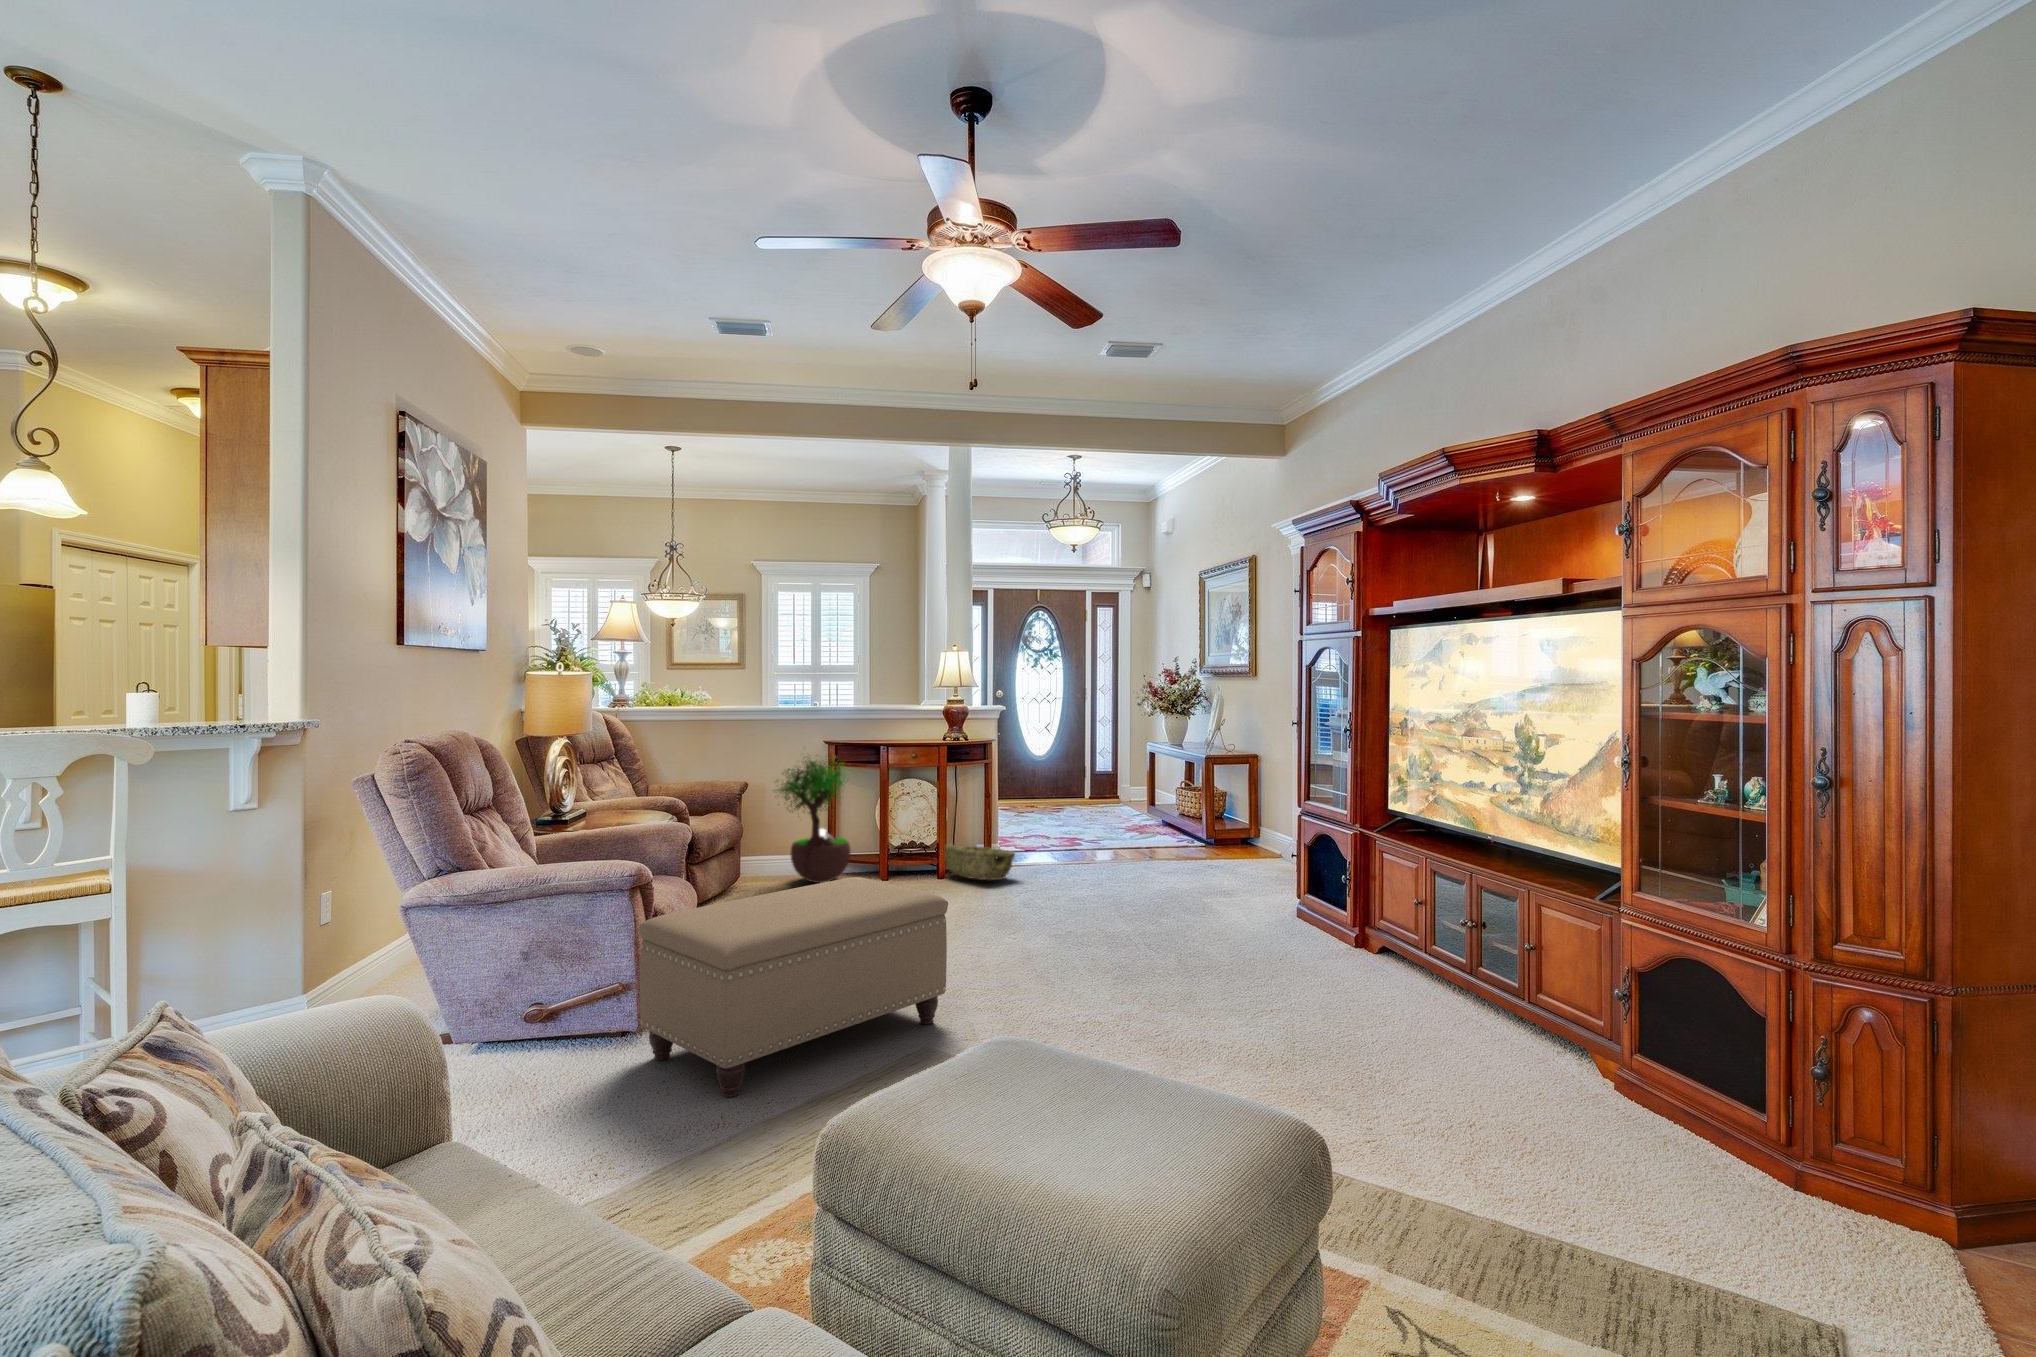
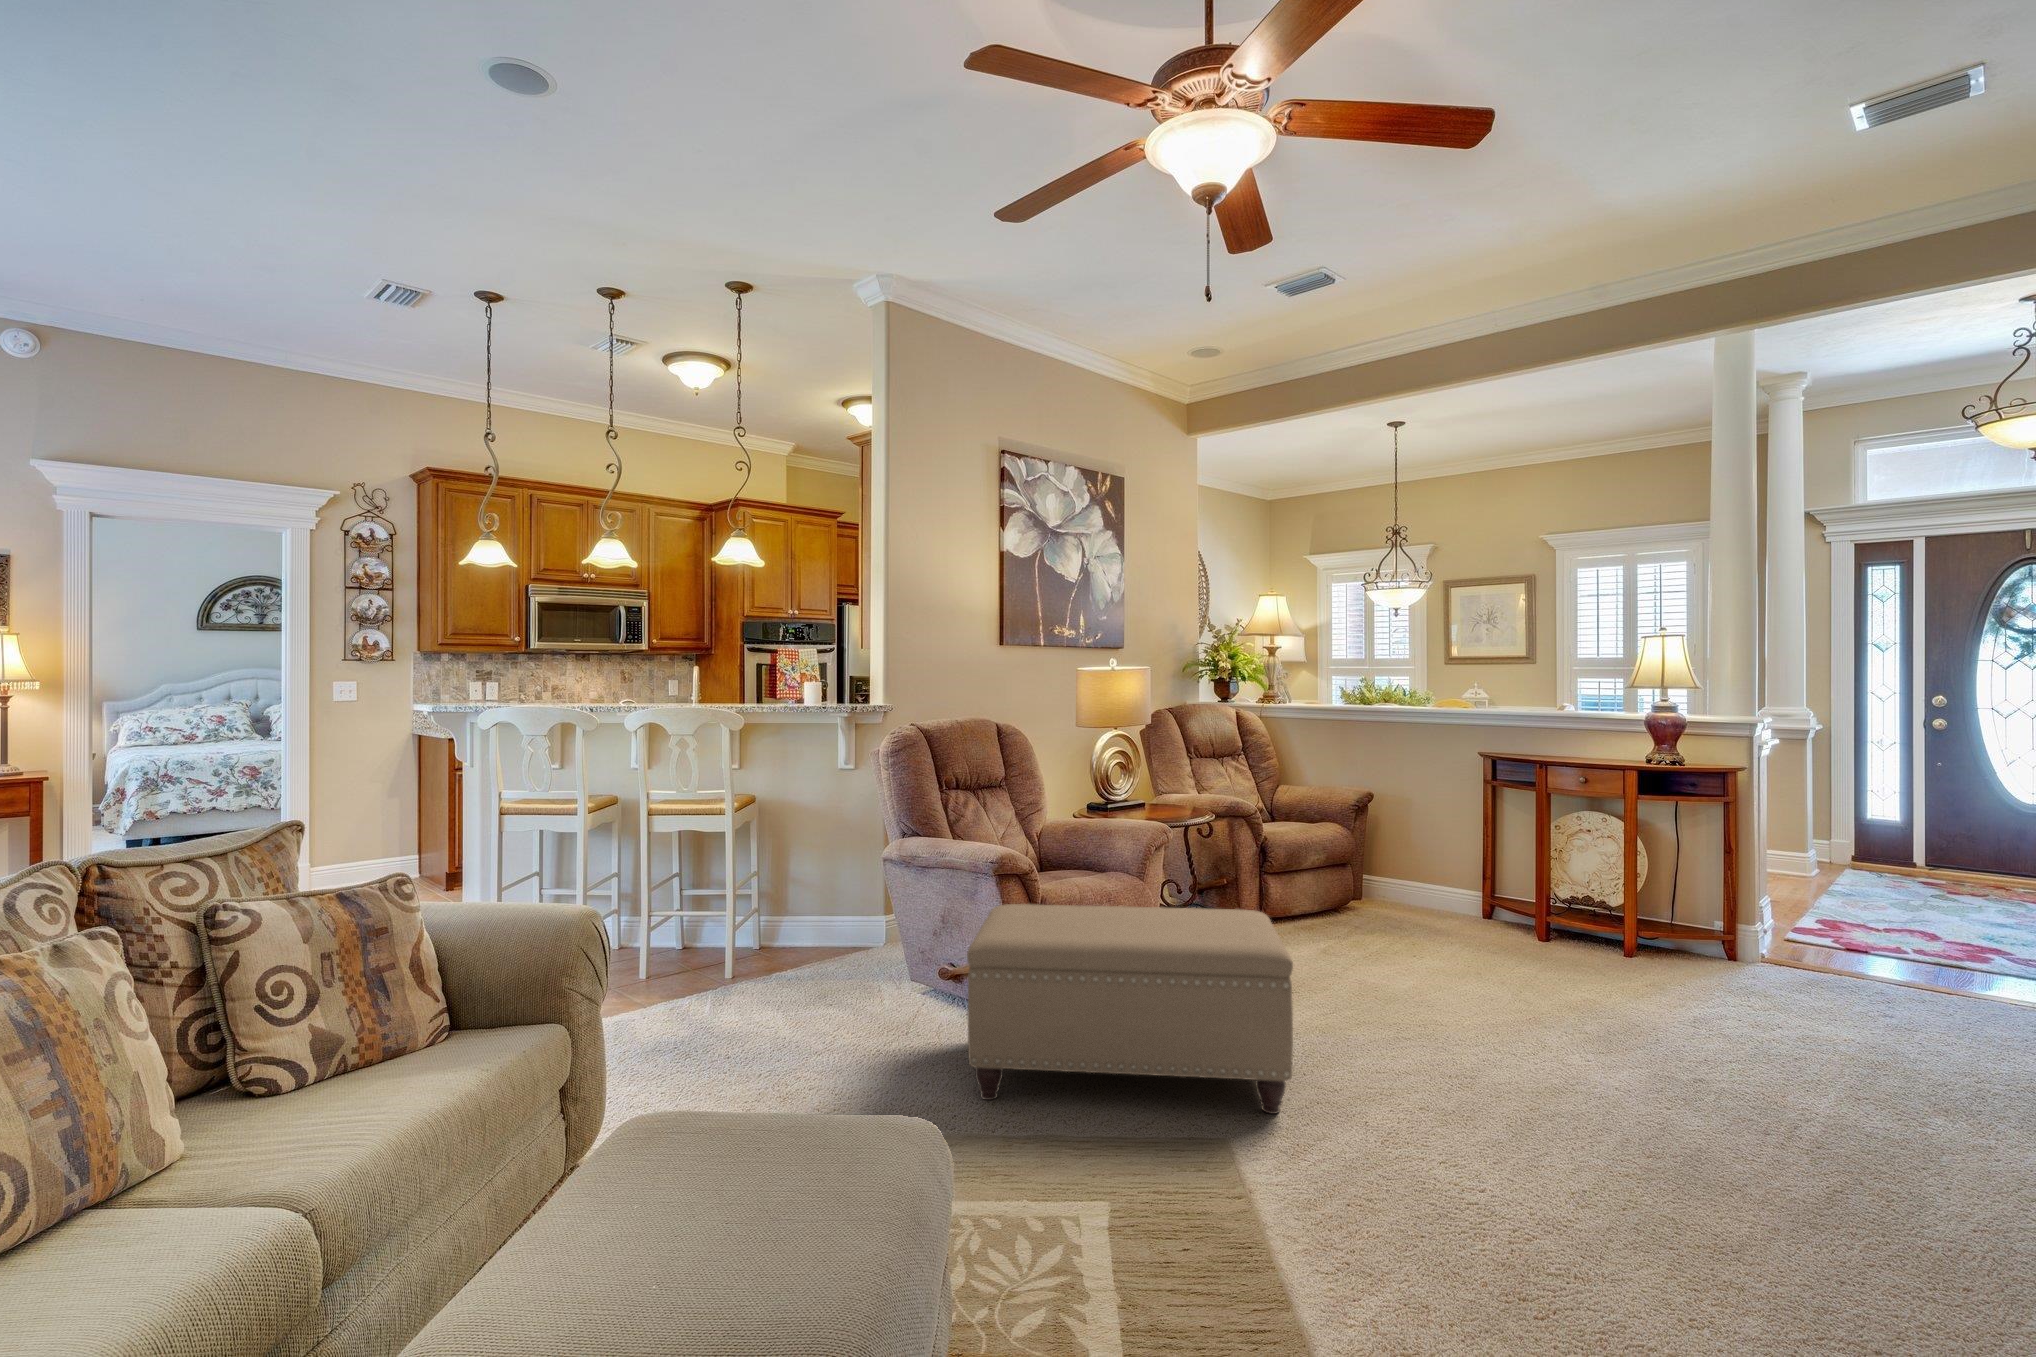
potted tree: present [773,756,851,883] -> none [1380,756,1498,928]
woven basket: present [944,844,1015,880] -> none [1633,909,1748,980]

